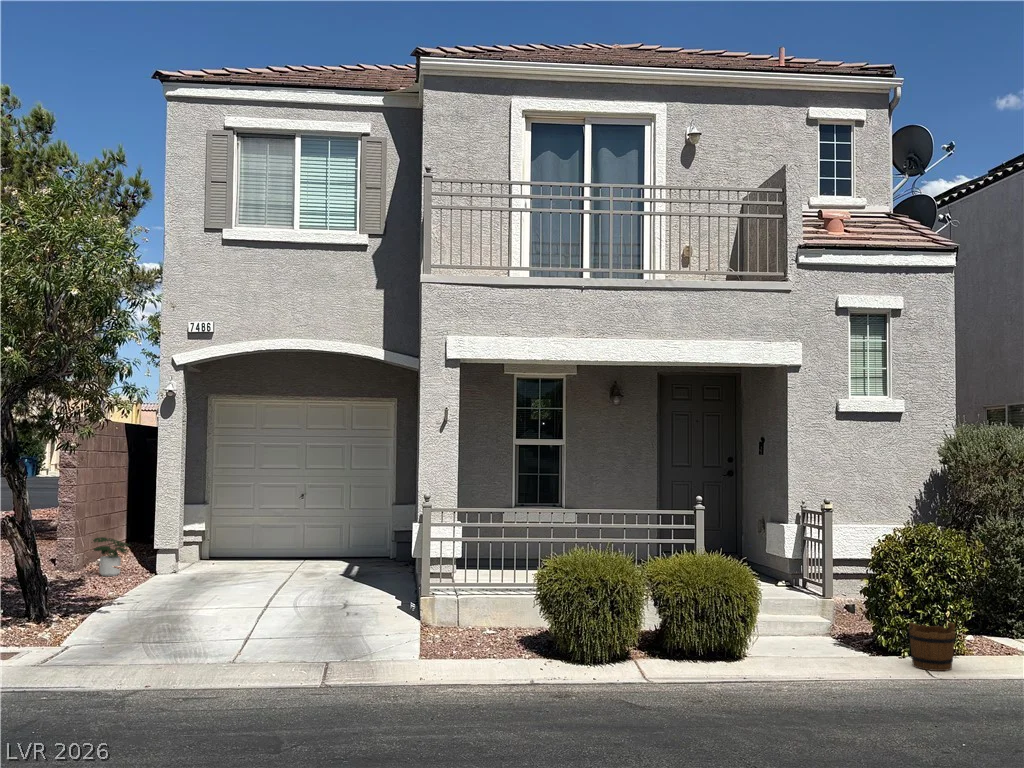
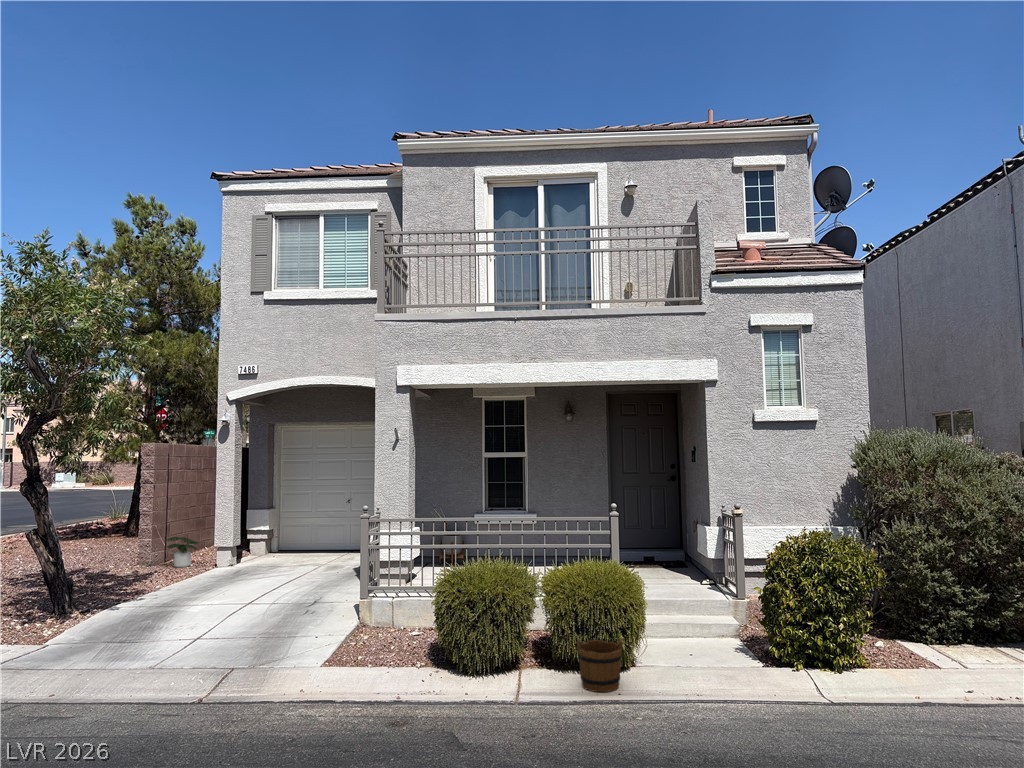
bucket: present [907,622,955,671] -> present [576,639,622,692]

